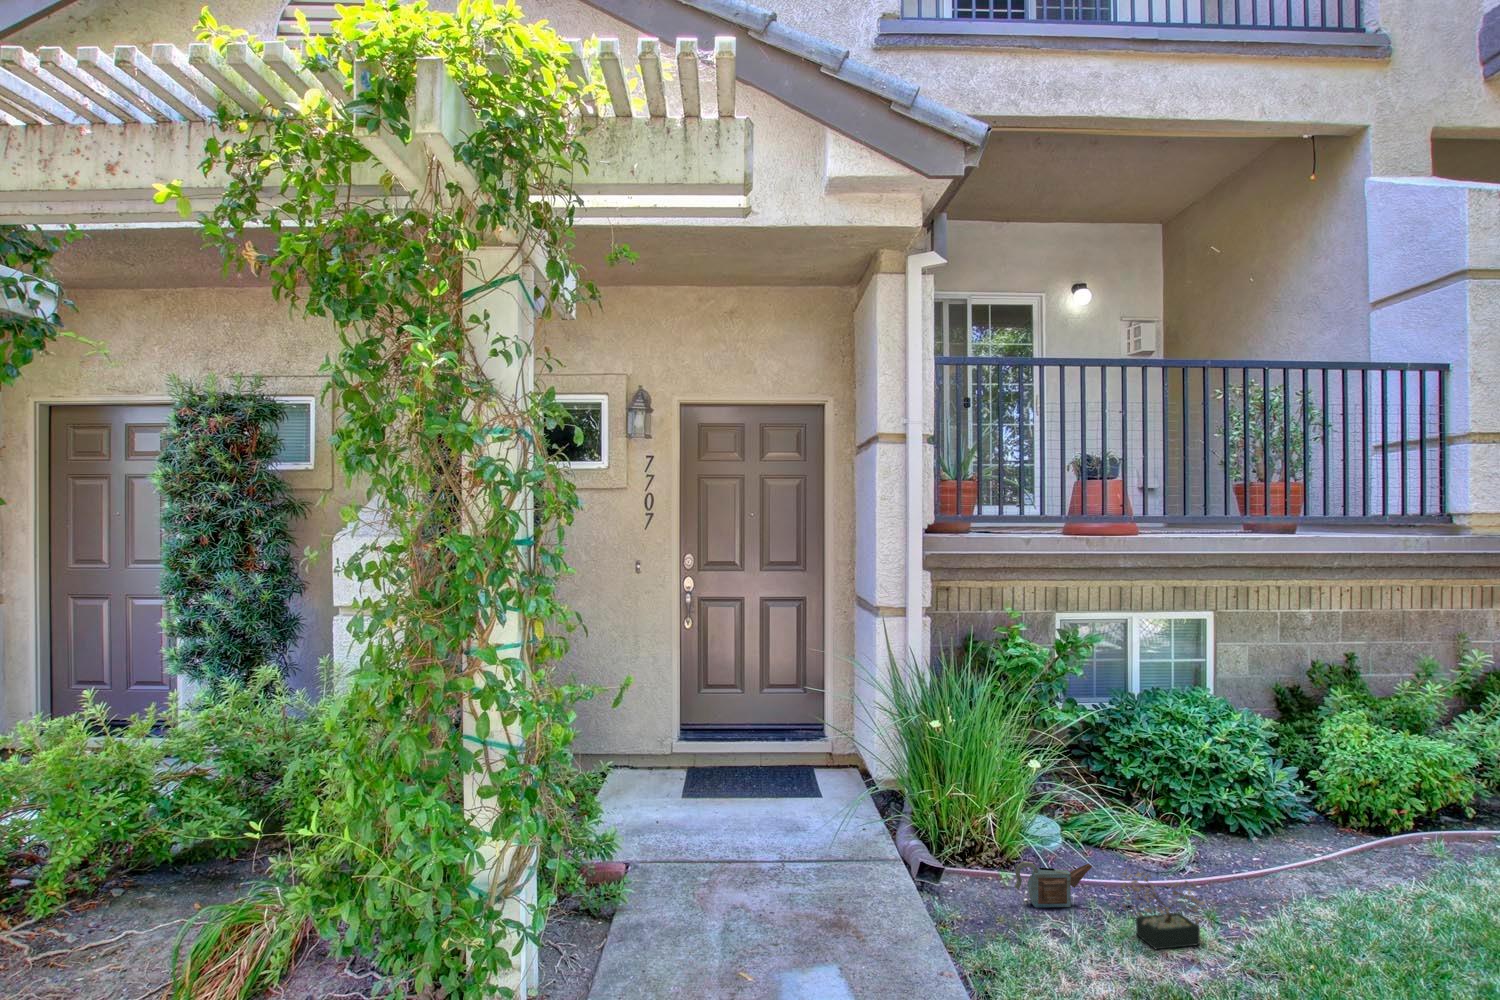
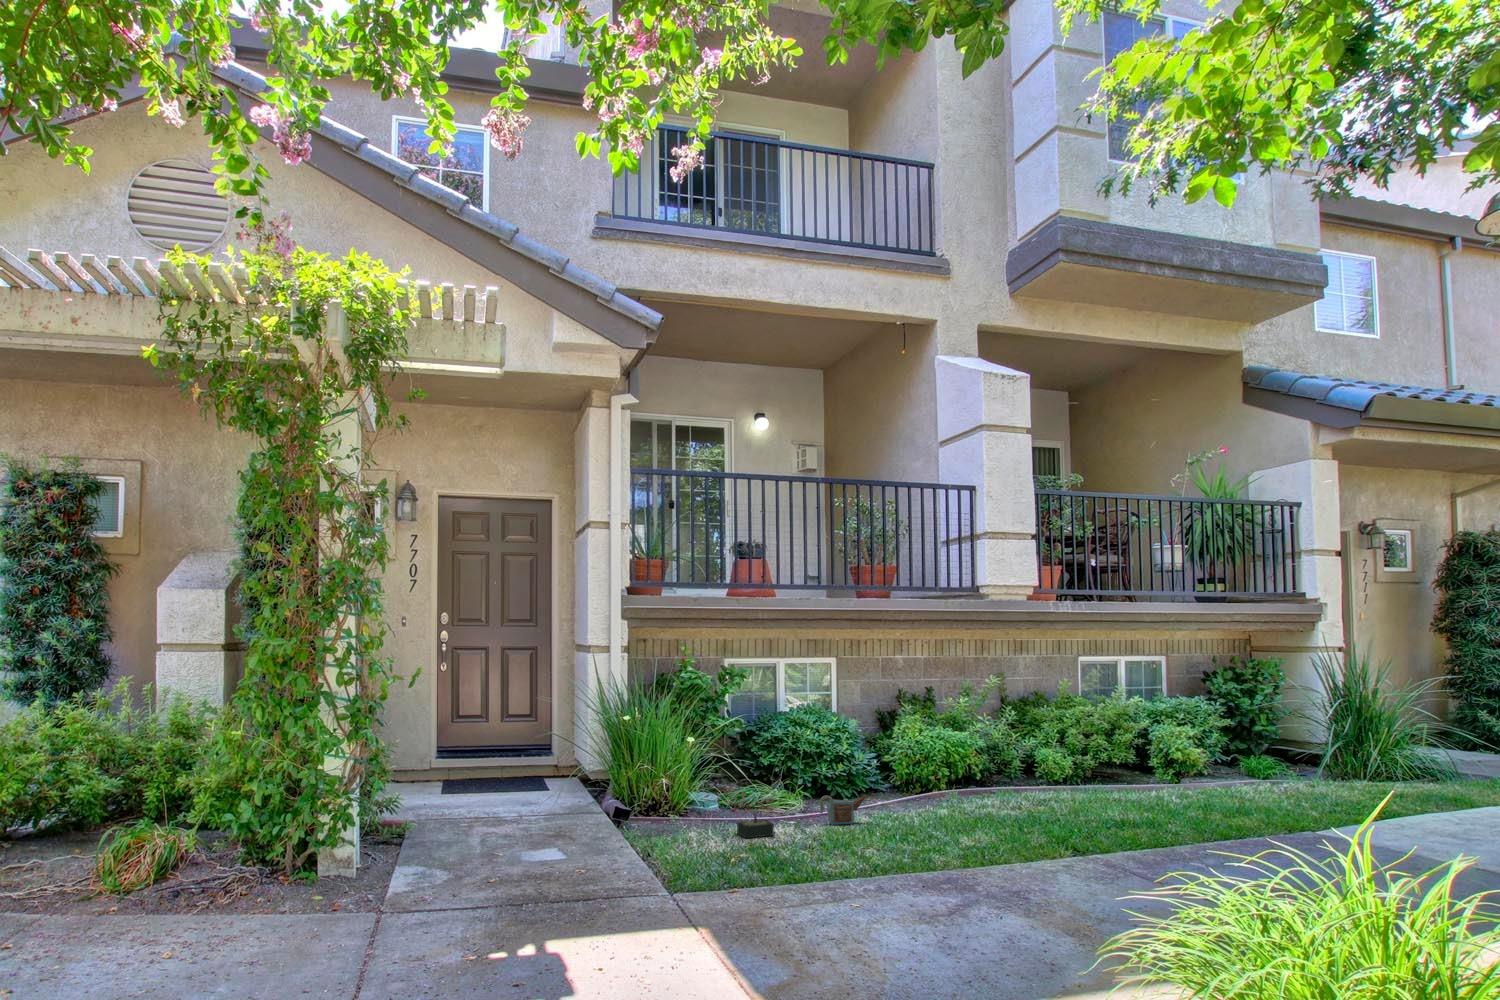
watering can: present [1014,862,1092,907] -> present [819,795,866,825]

